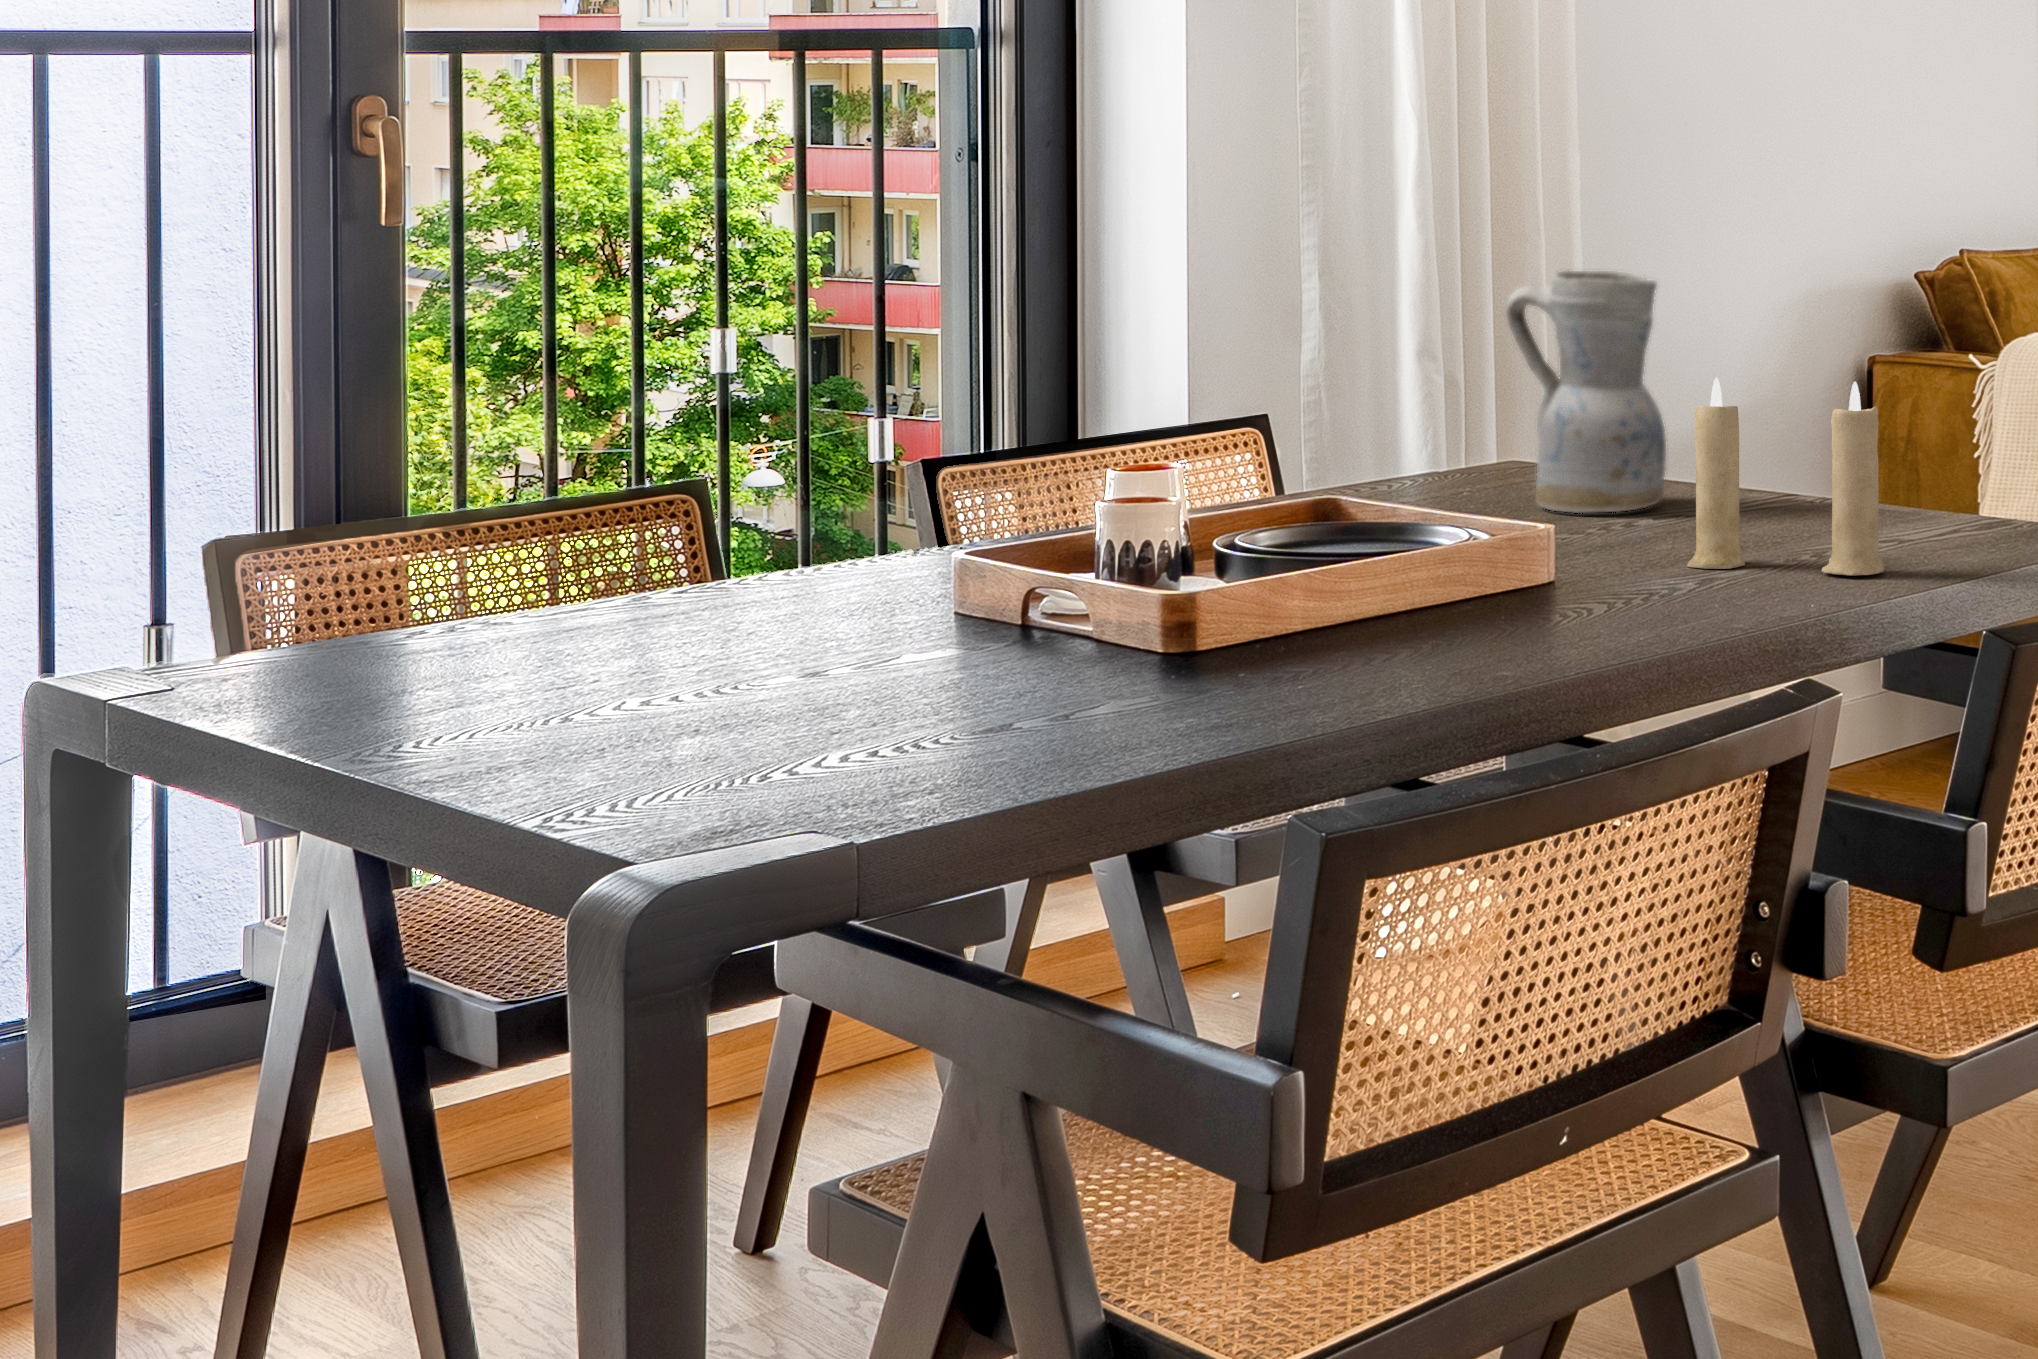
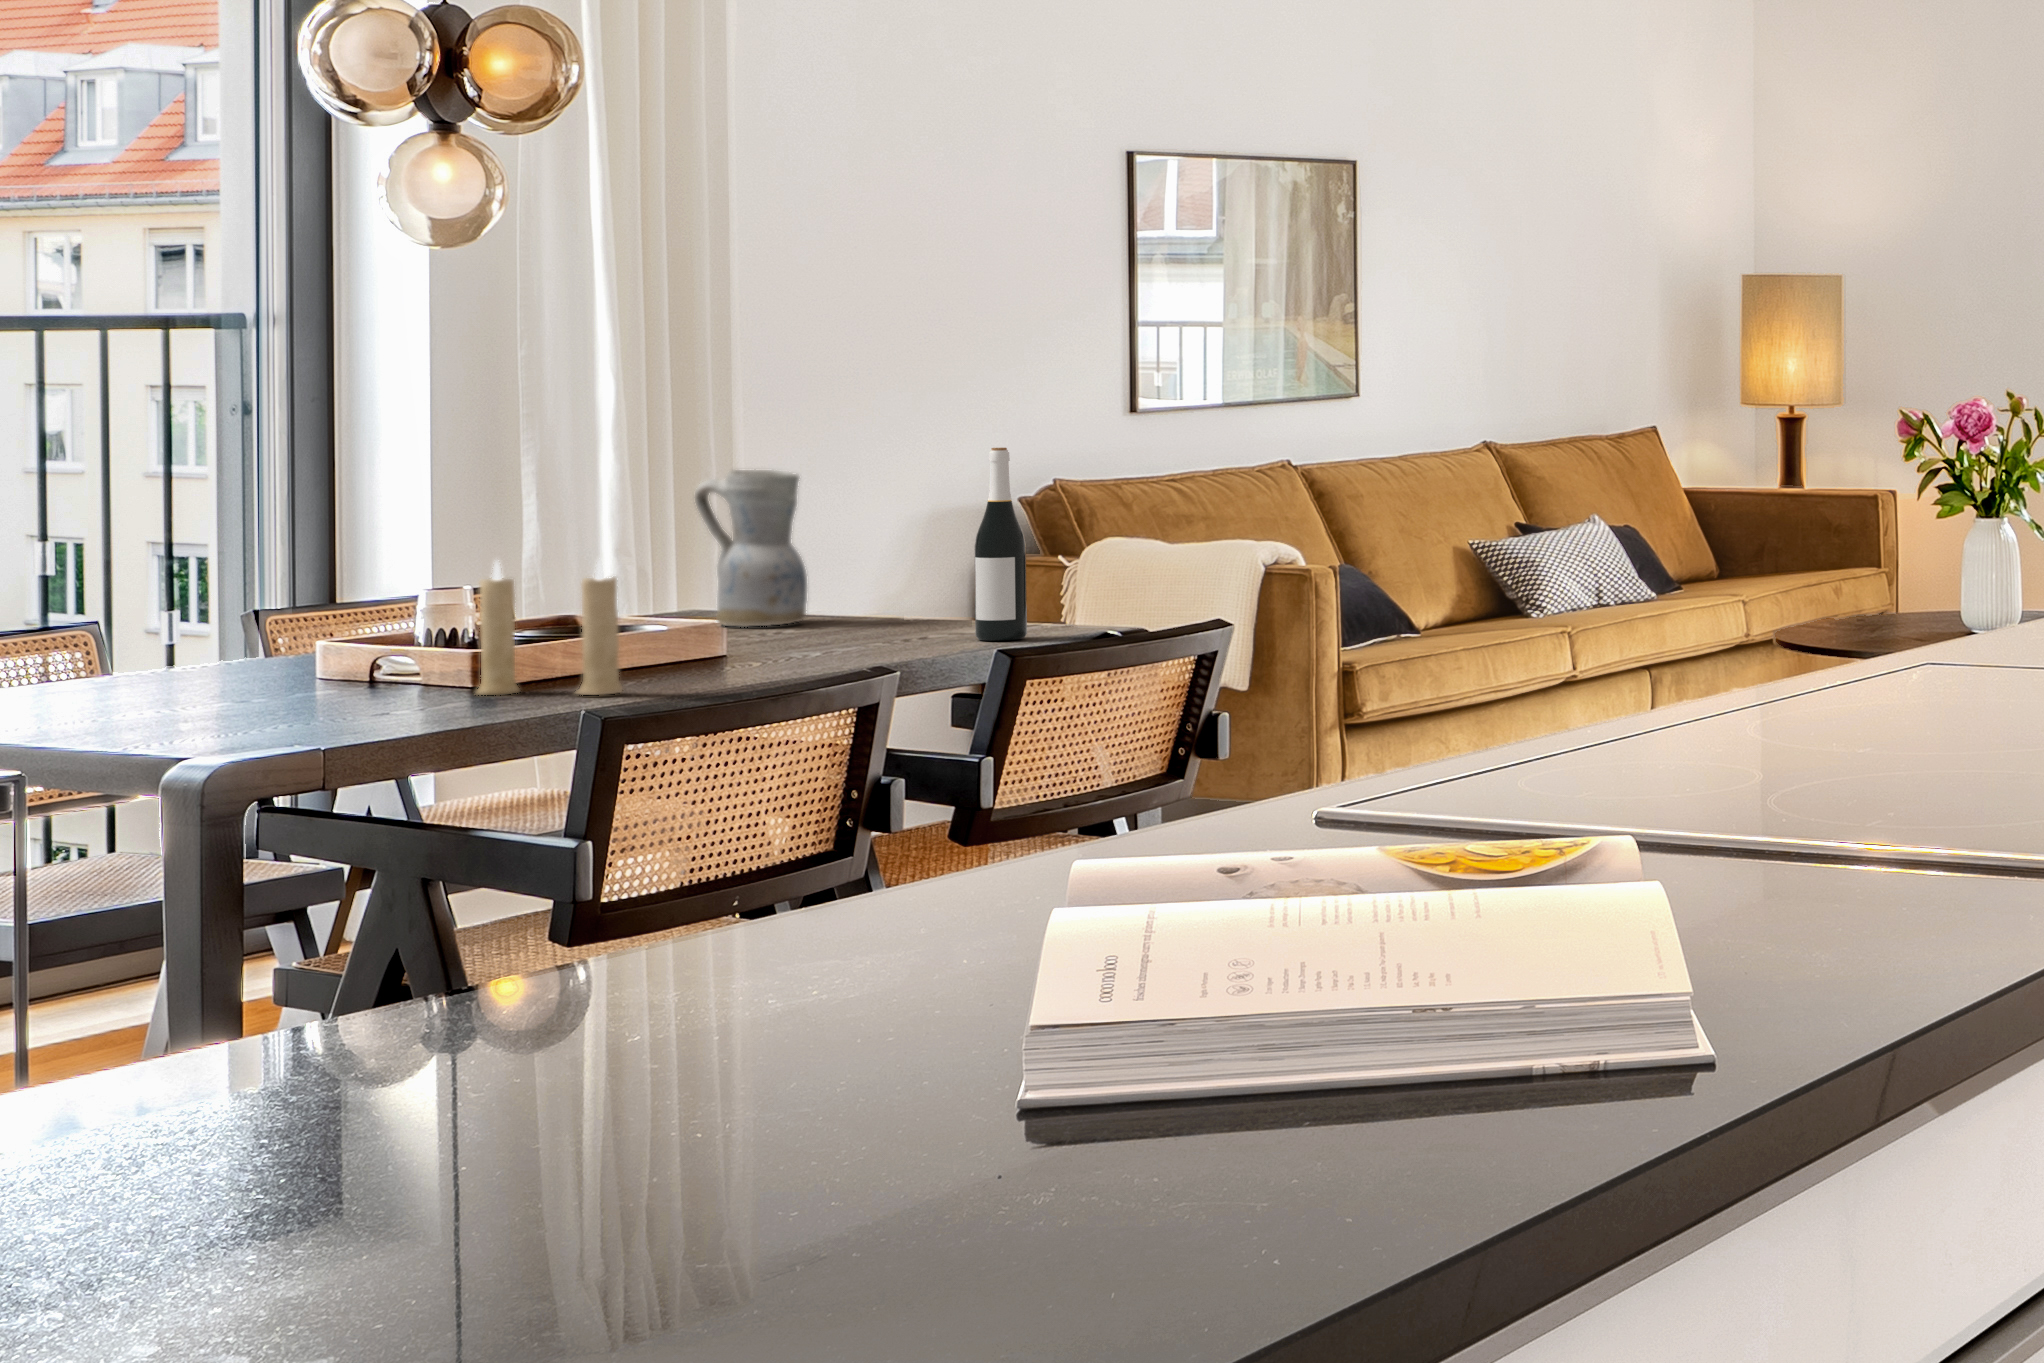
wine bottle: none [1923,249,2002,560] -> present [974,448,1027,641]
candle: present [1687,378,1885,575] -> present [476,561,623,695]

